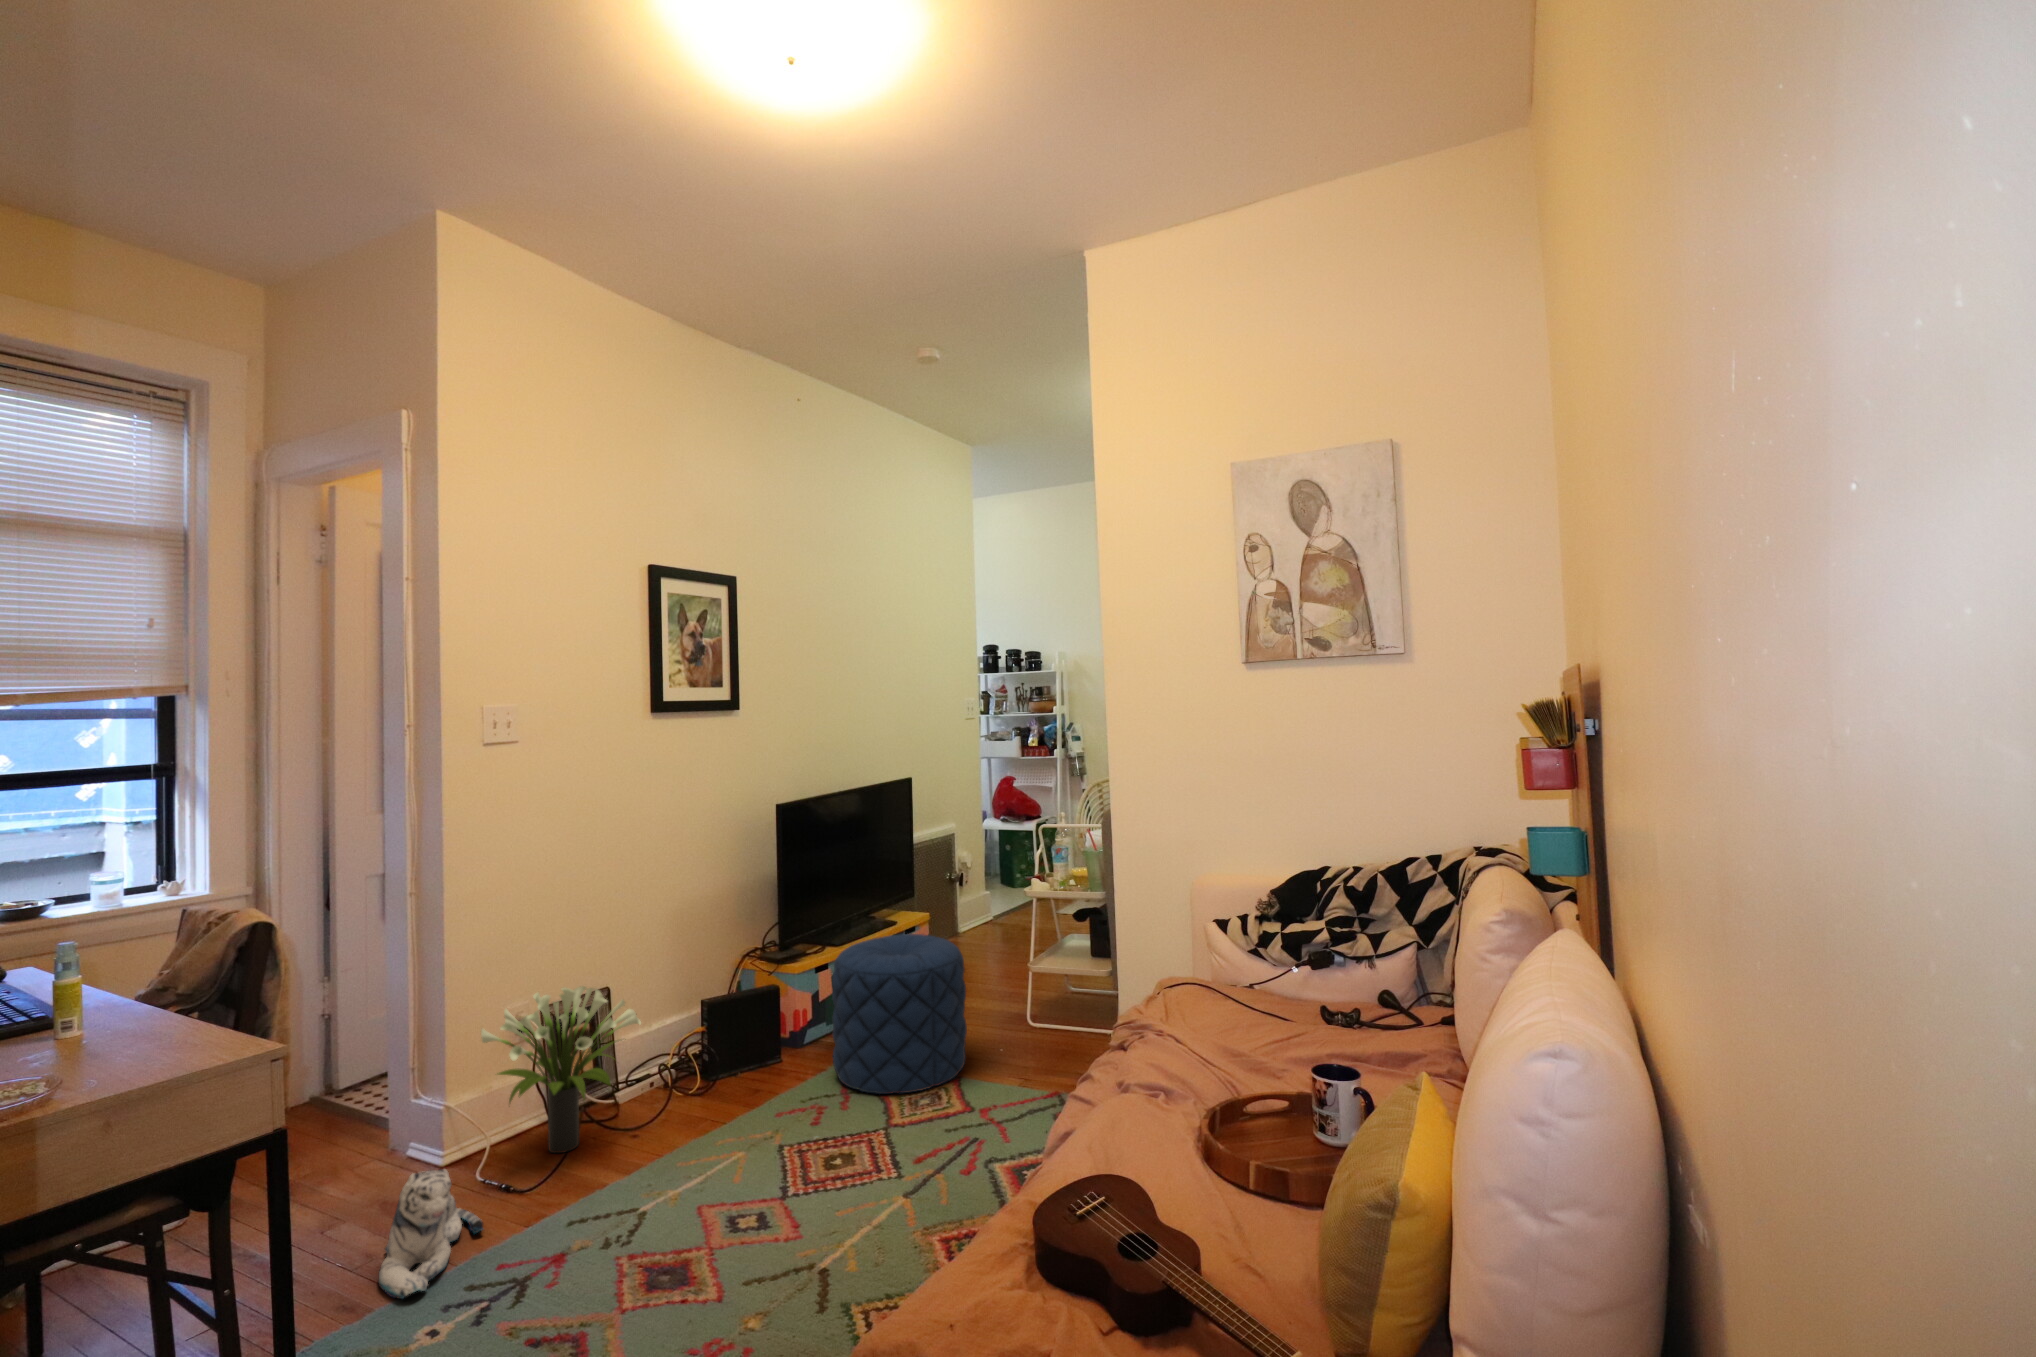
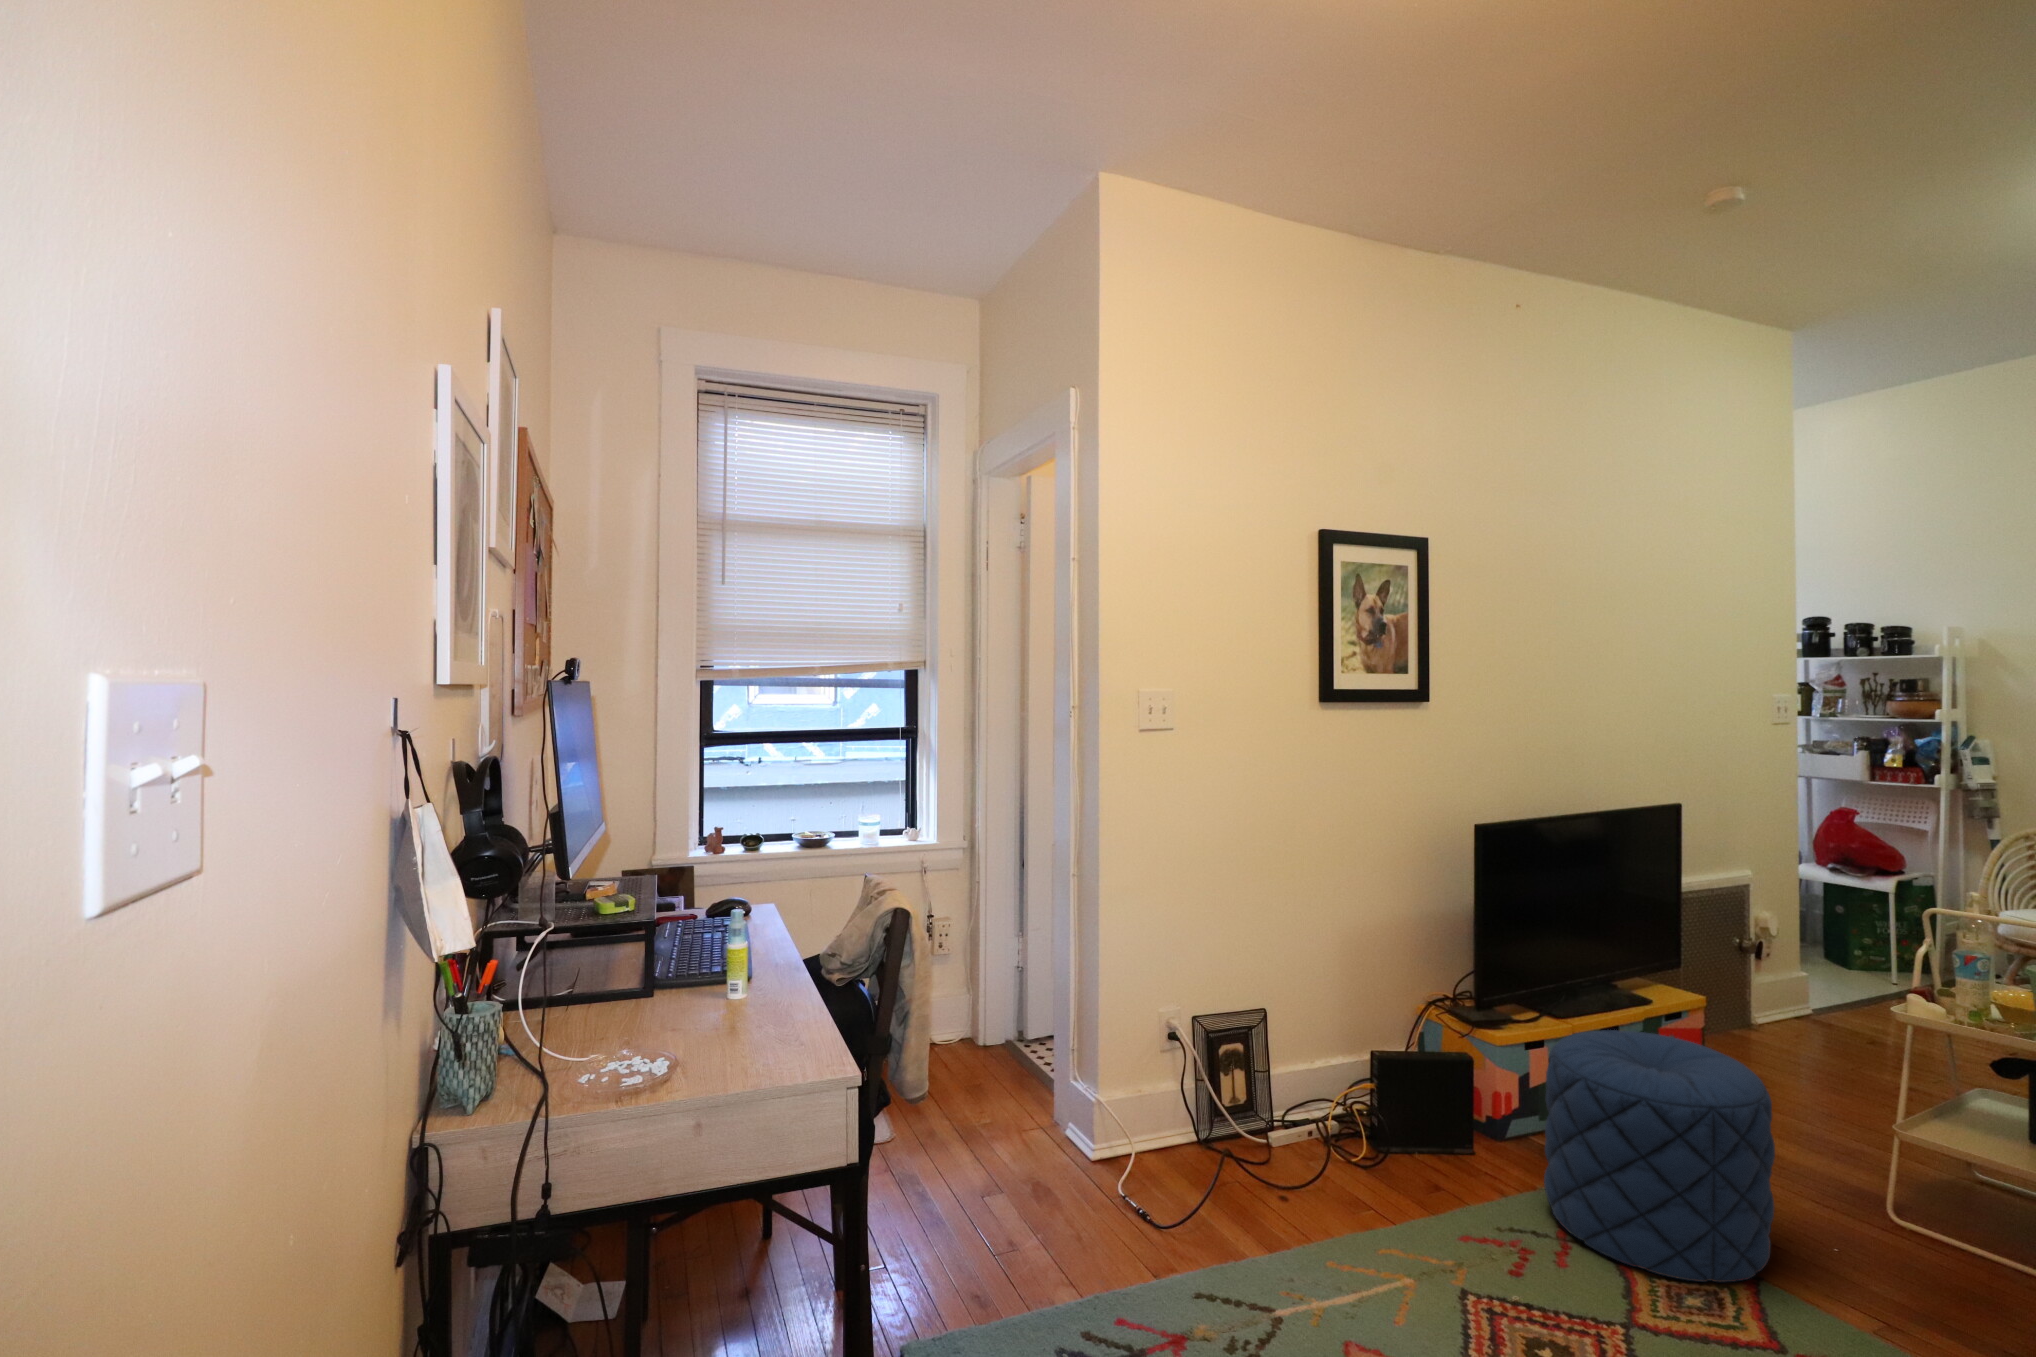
potted plant: present [481,986,641,1153] -> none [1131,1004,1293,1191]
plush toy: present [378,1169,483,1299] -> none [1022,1178,1120,1312]

